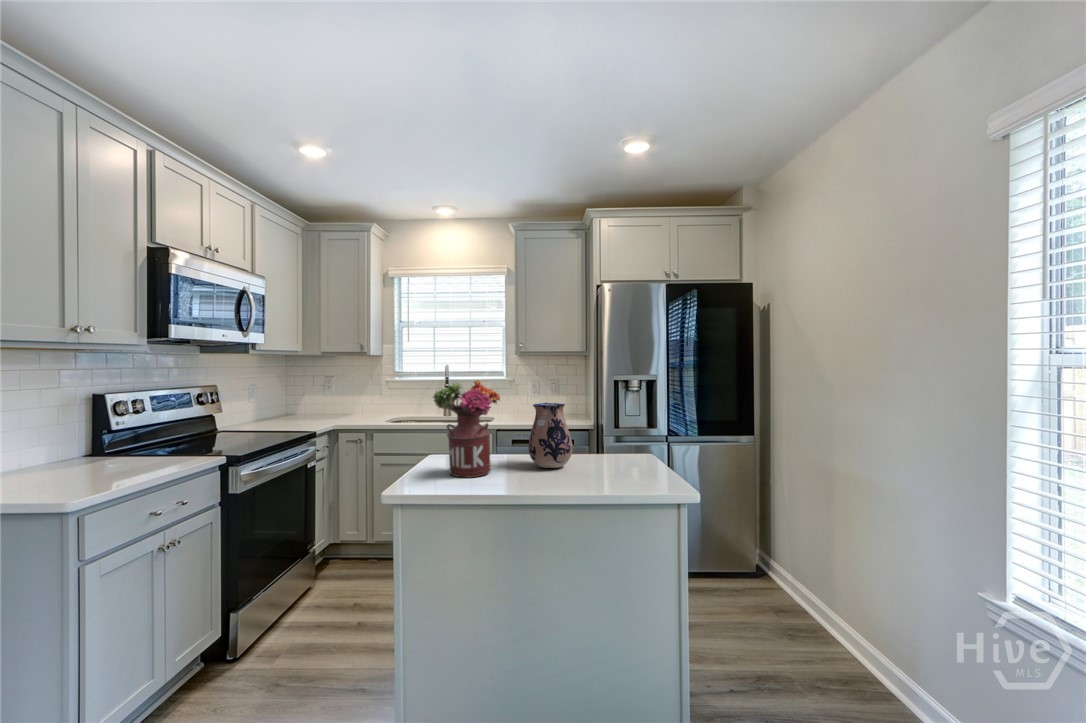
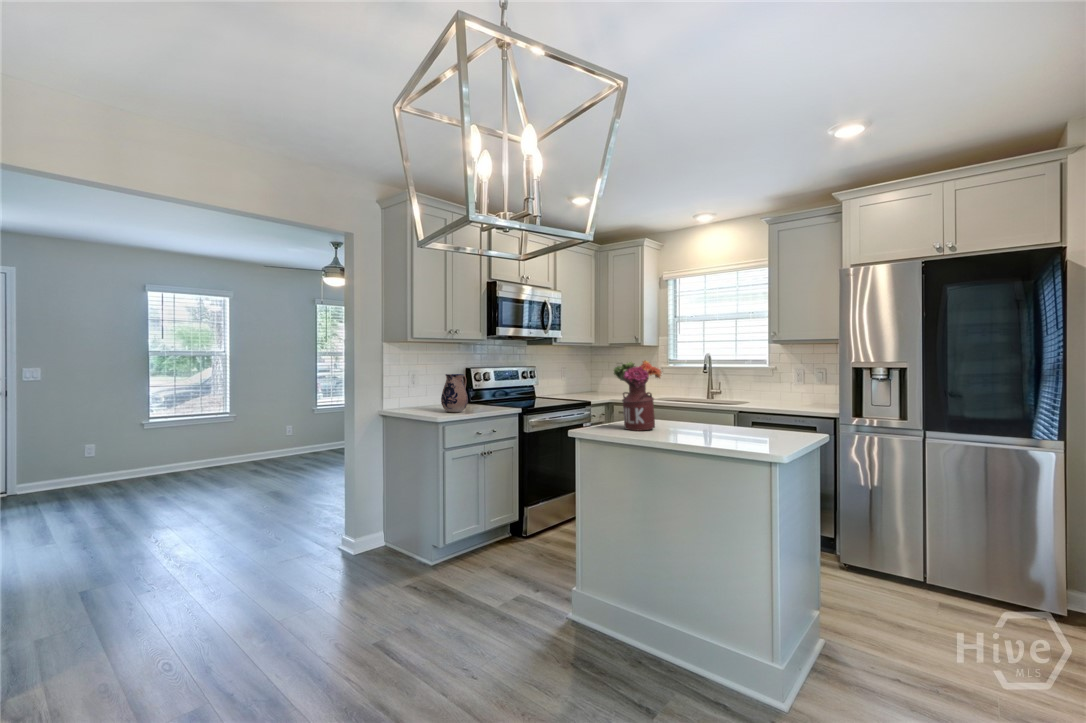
ceramic pitcher: present [529,403,573,468] -> present [441,374,468,412]

